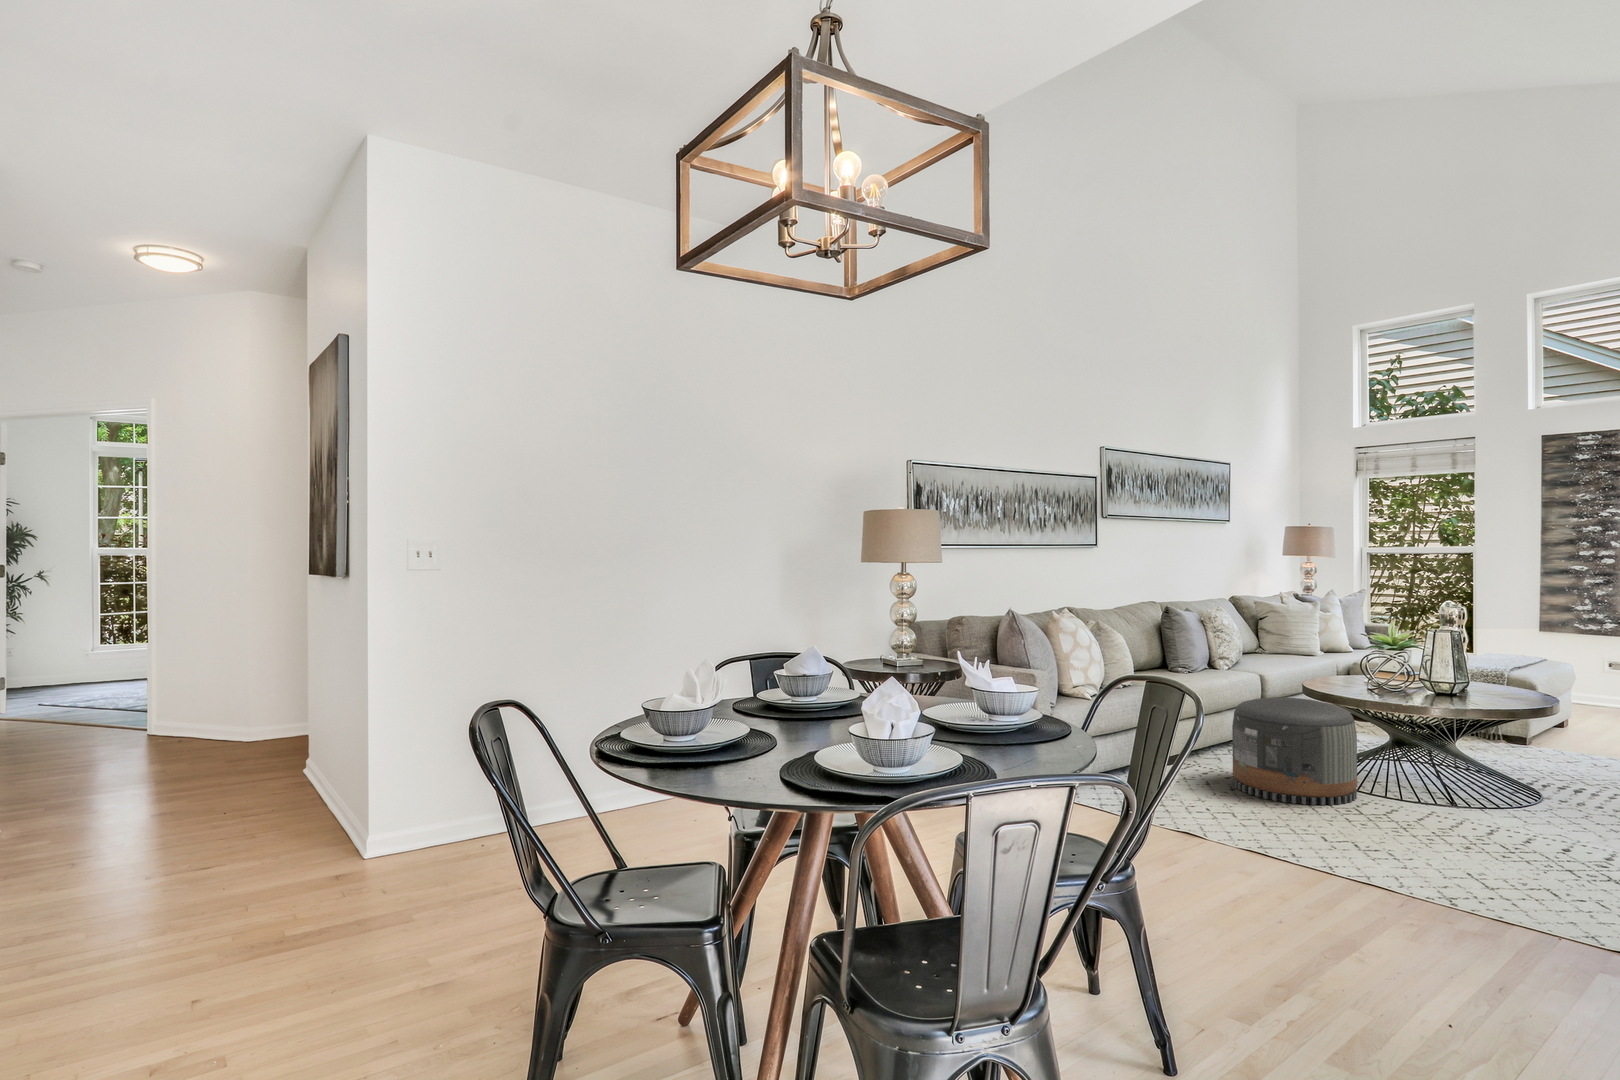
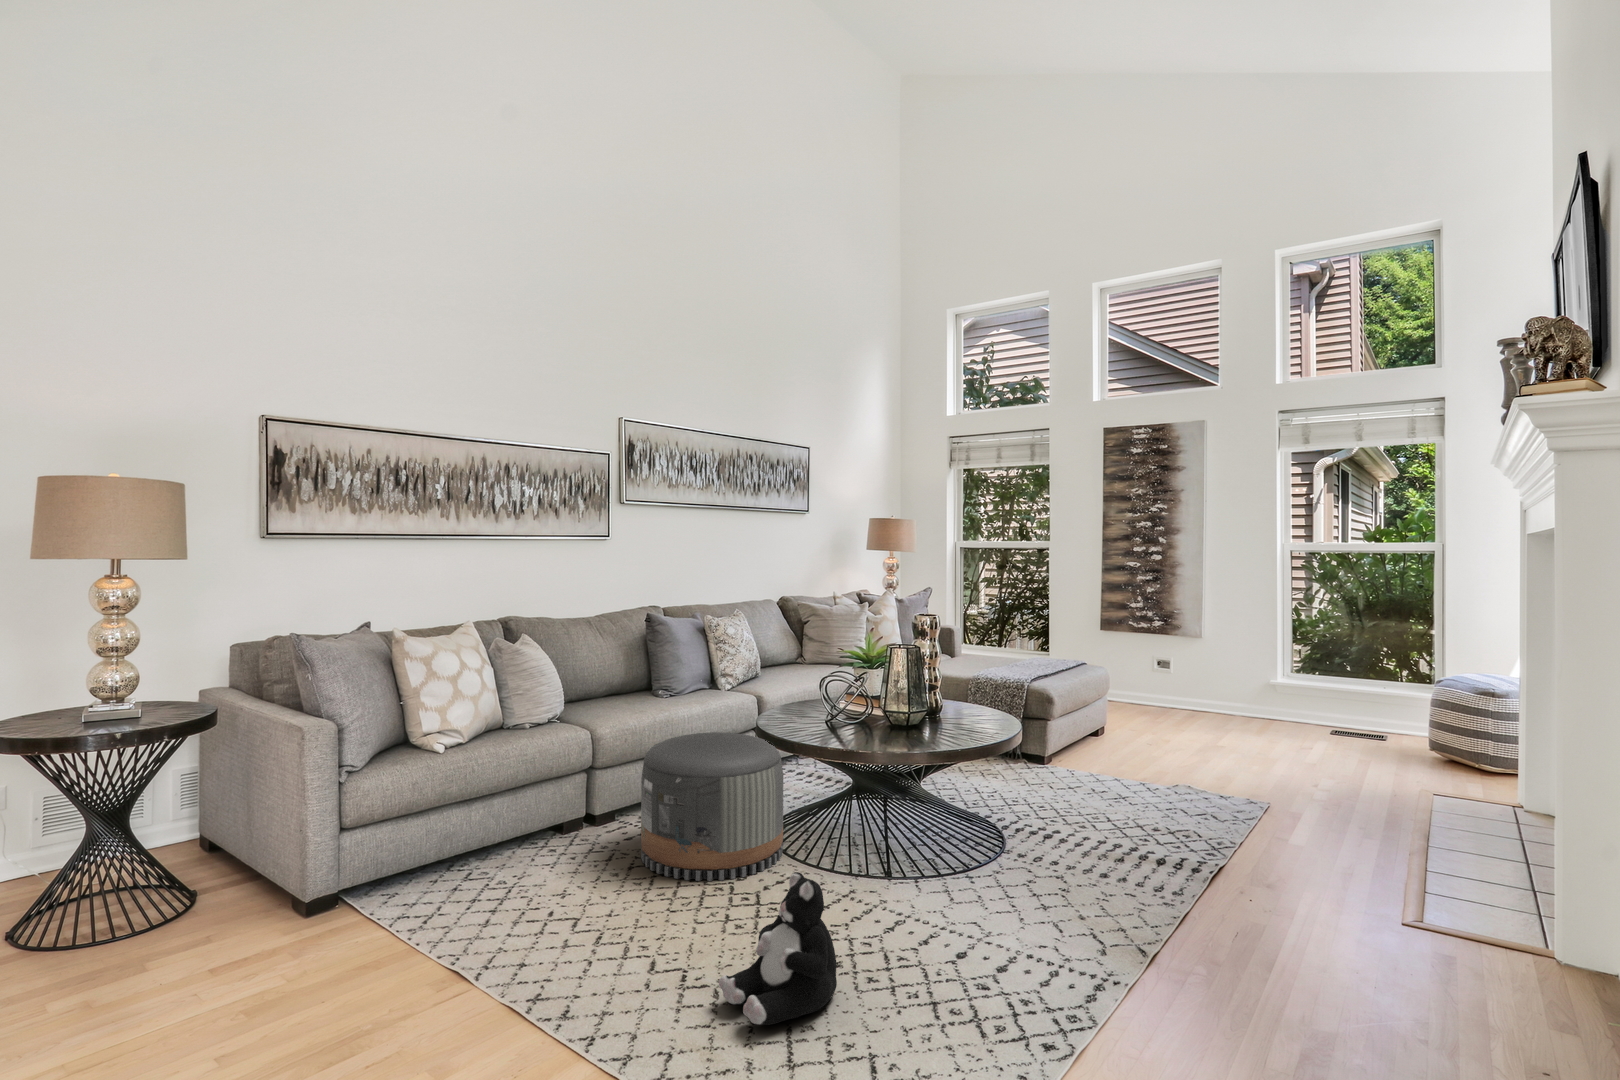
plush toy: none [1413,780,1507,878] -> present [719,872,837,1025]

